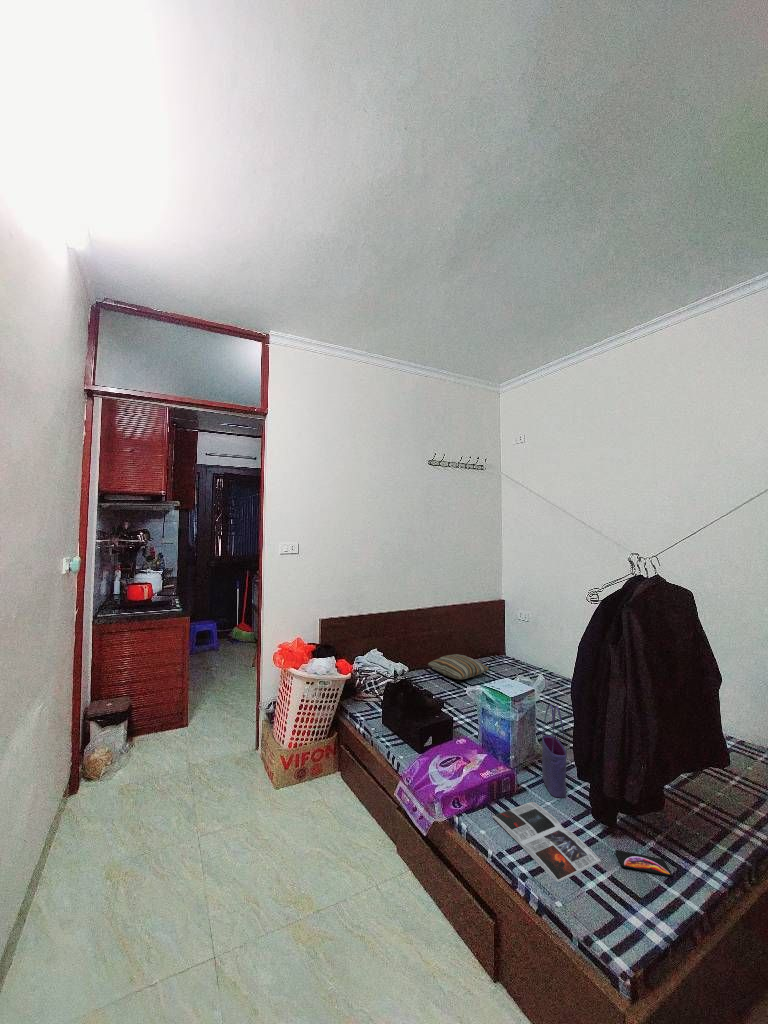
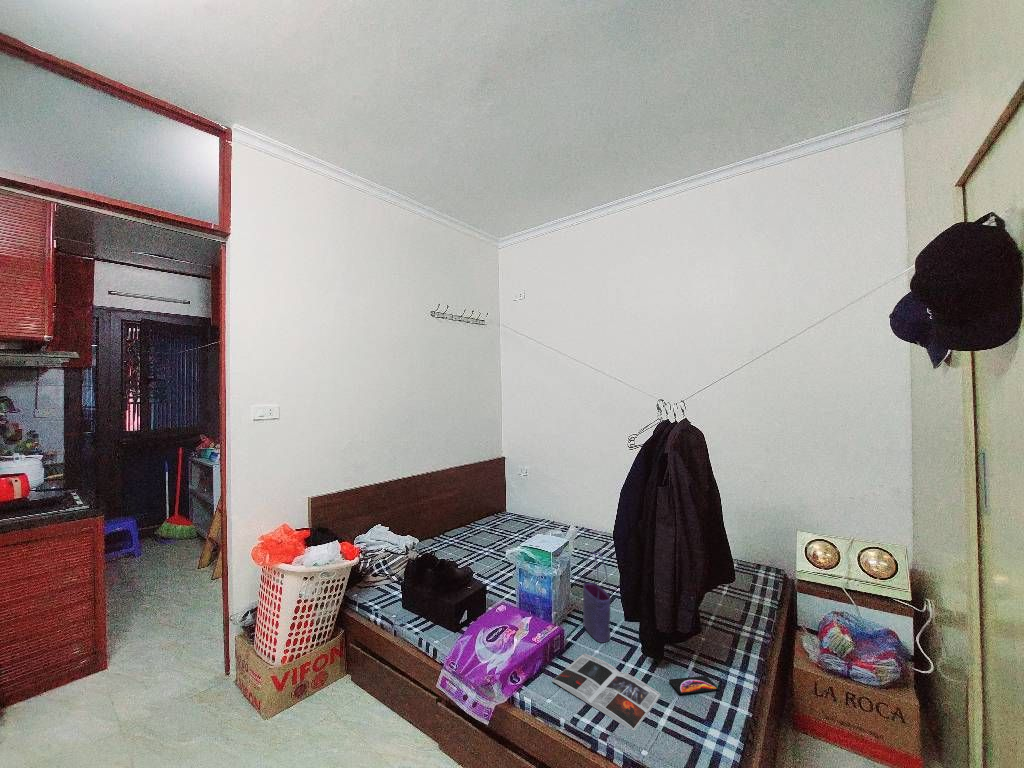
pillow: present [428,654,489,680] -> none [439,518,503,543]

